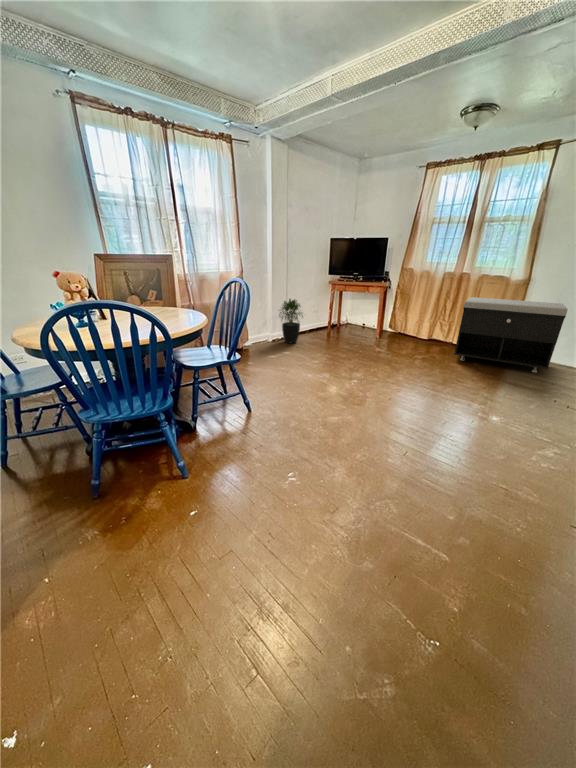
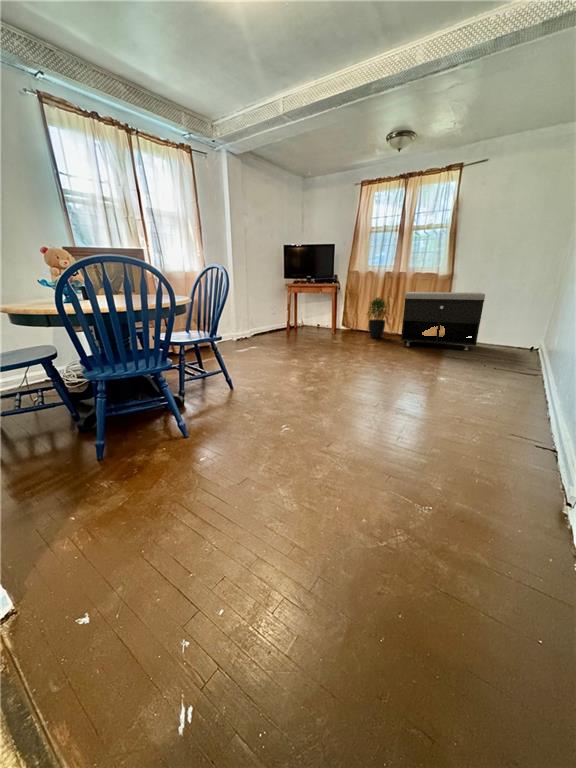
potted plant: present [279,299,303,343] -> present [367,298,387,338]

